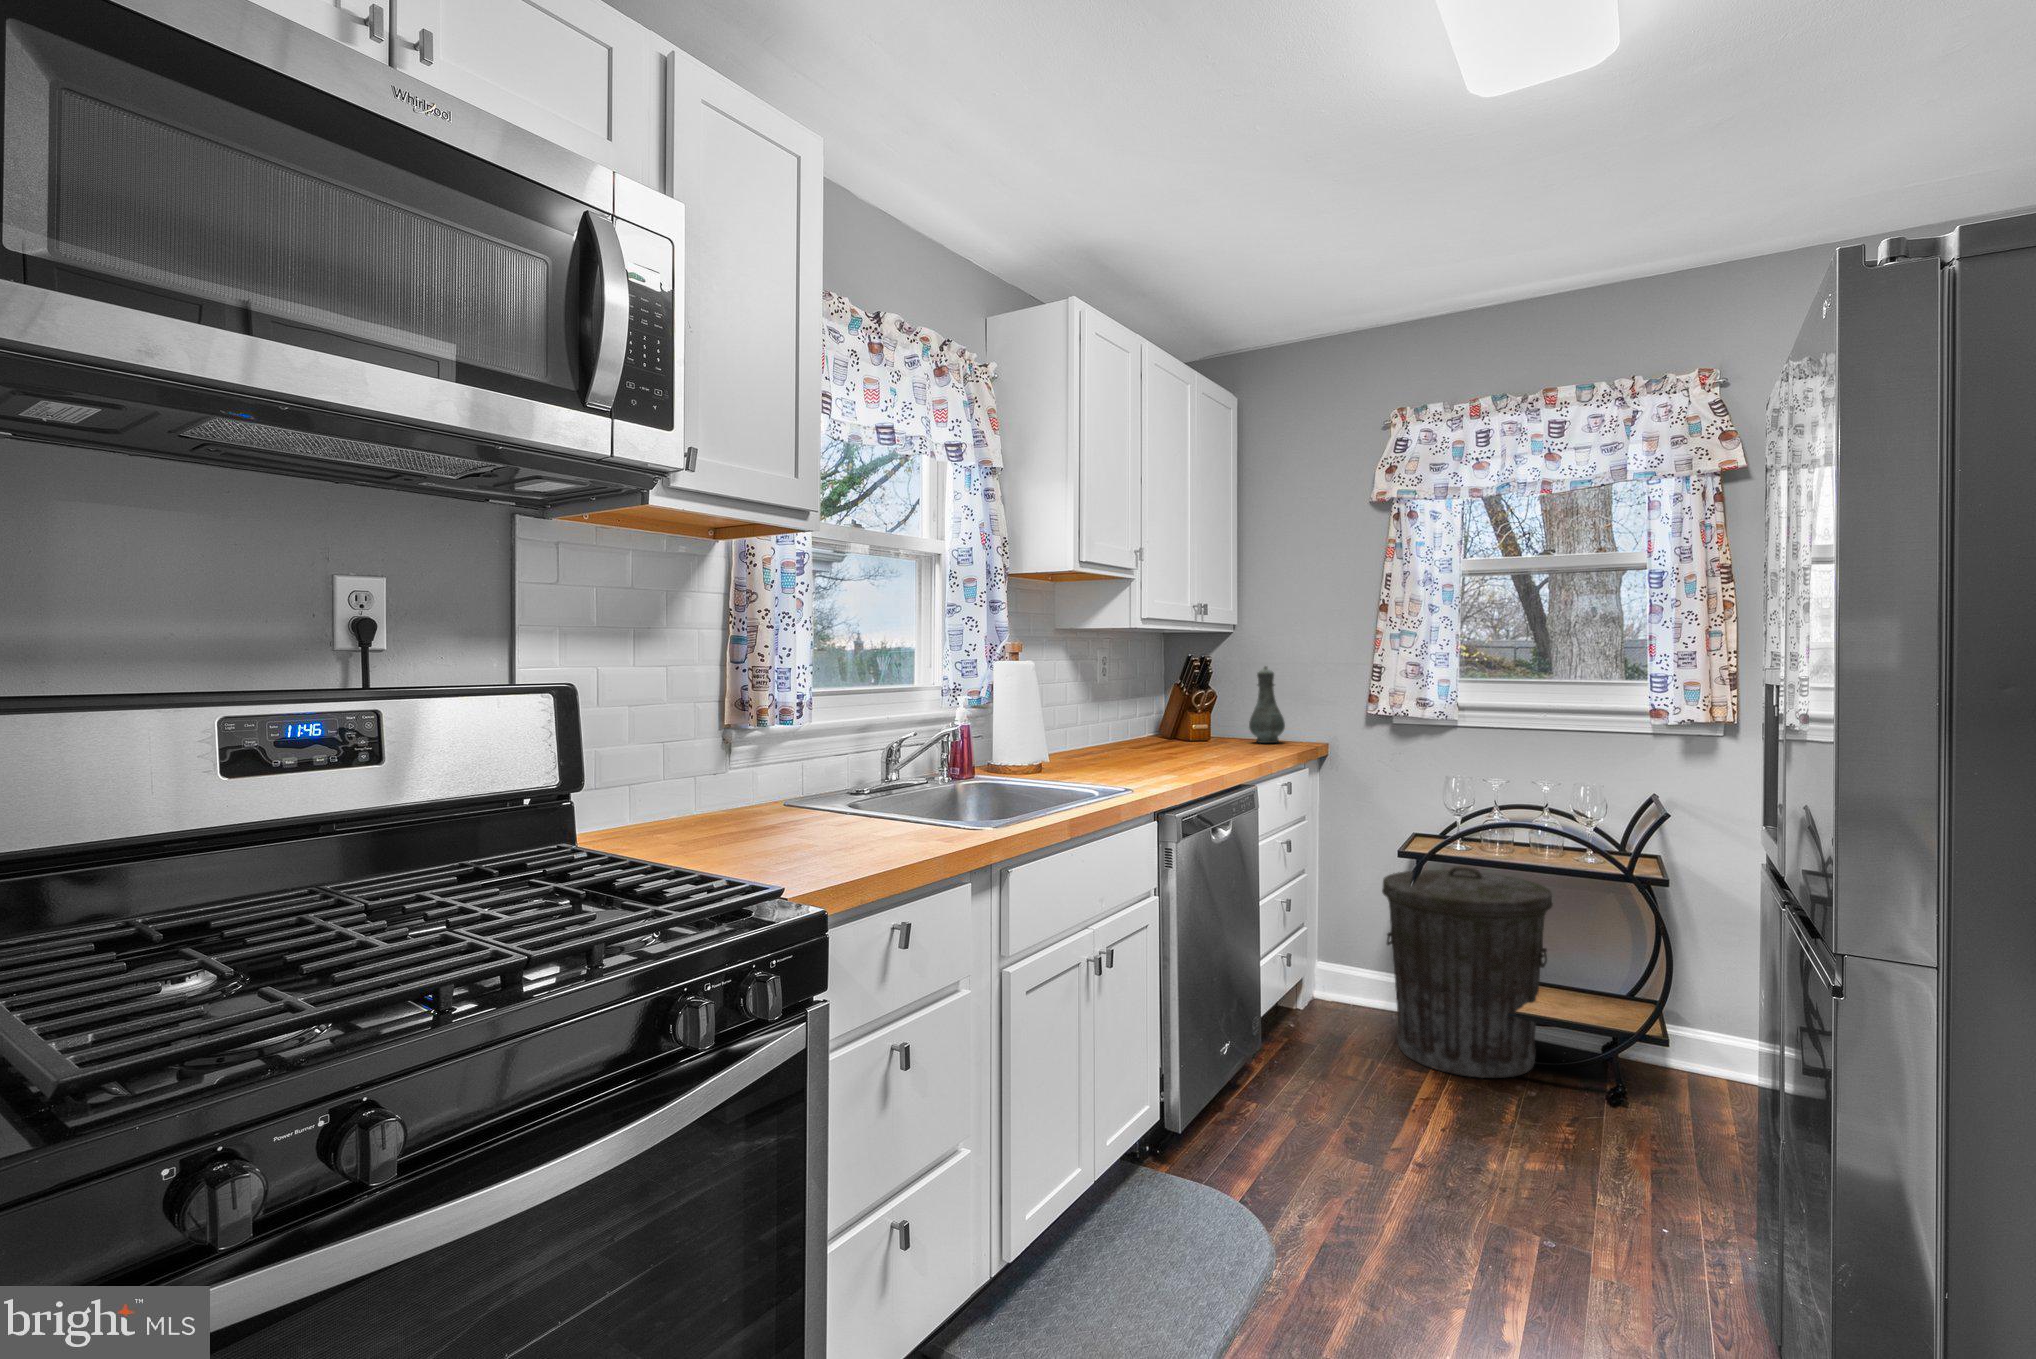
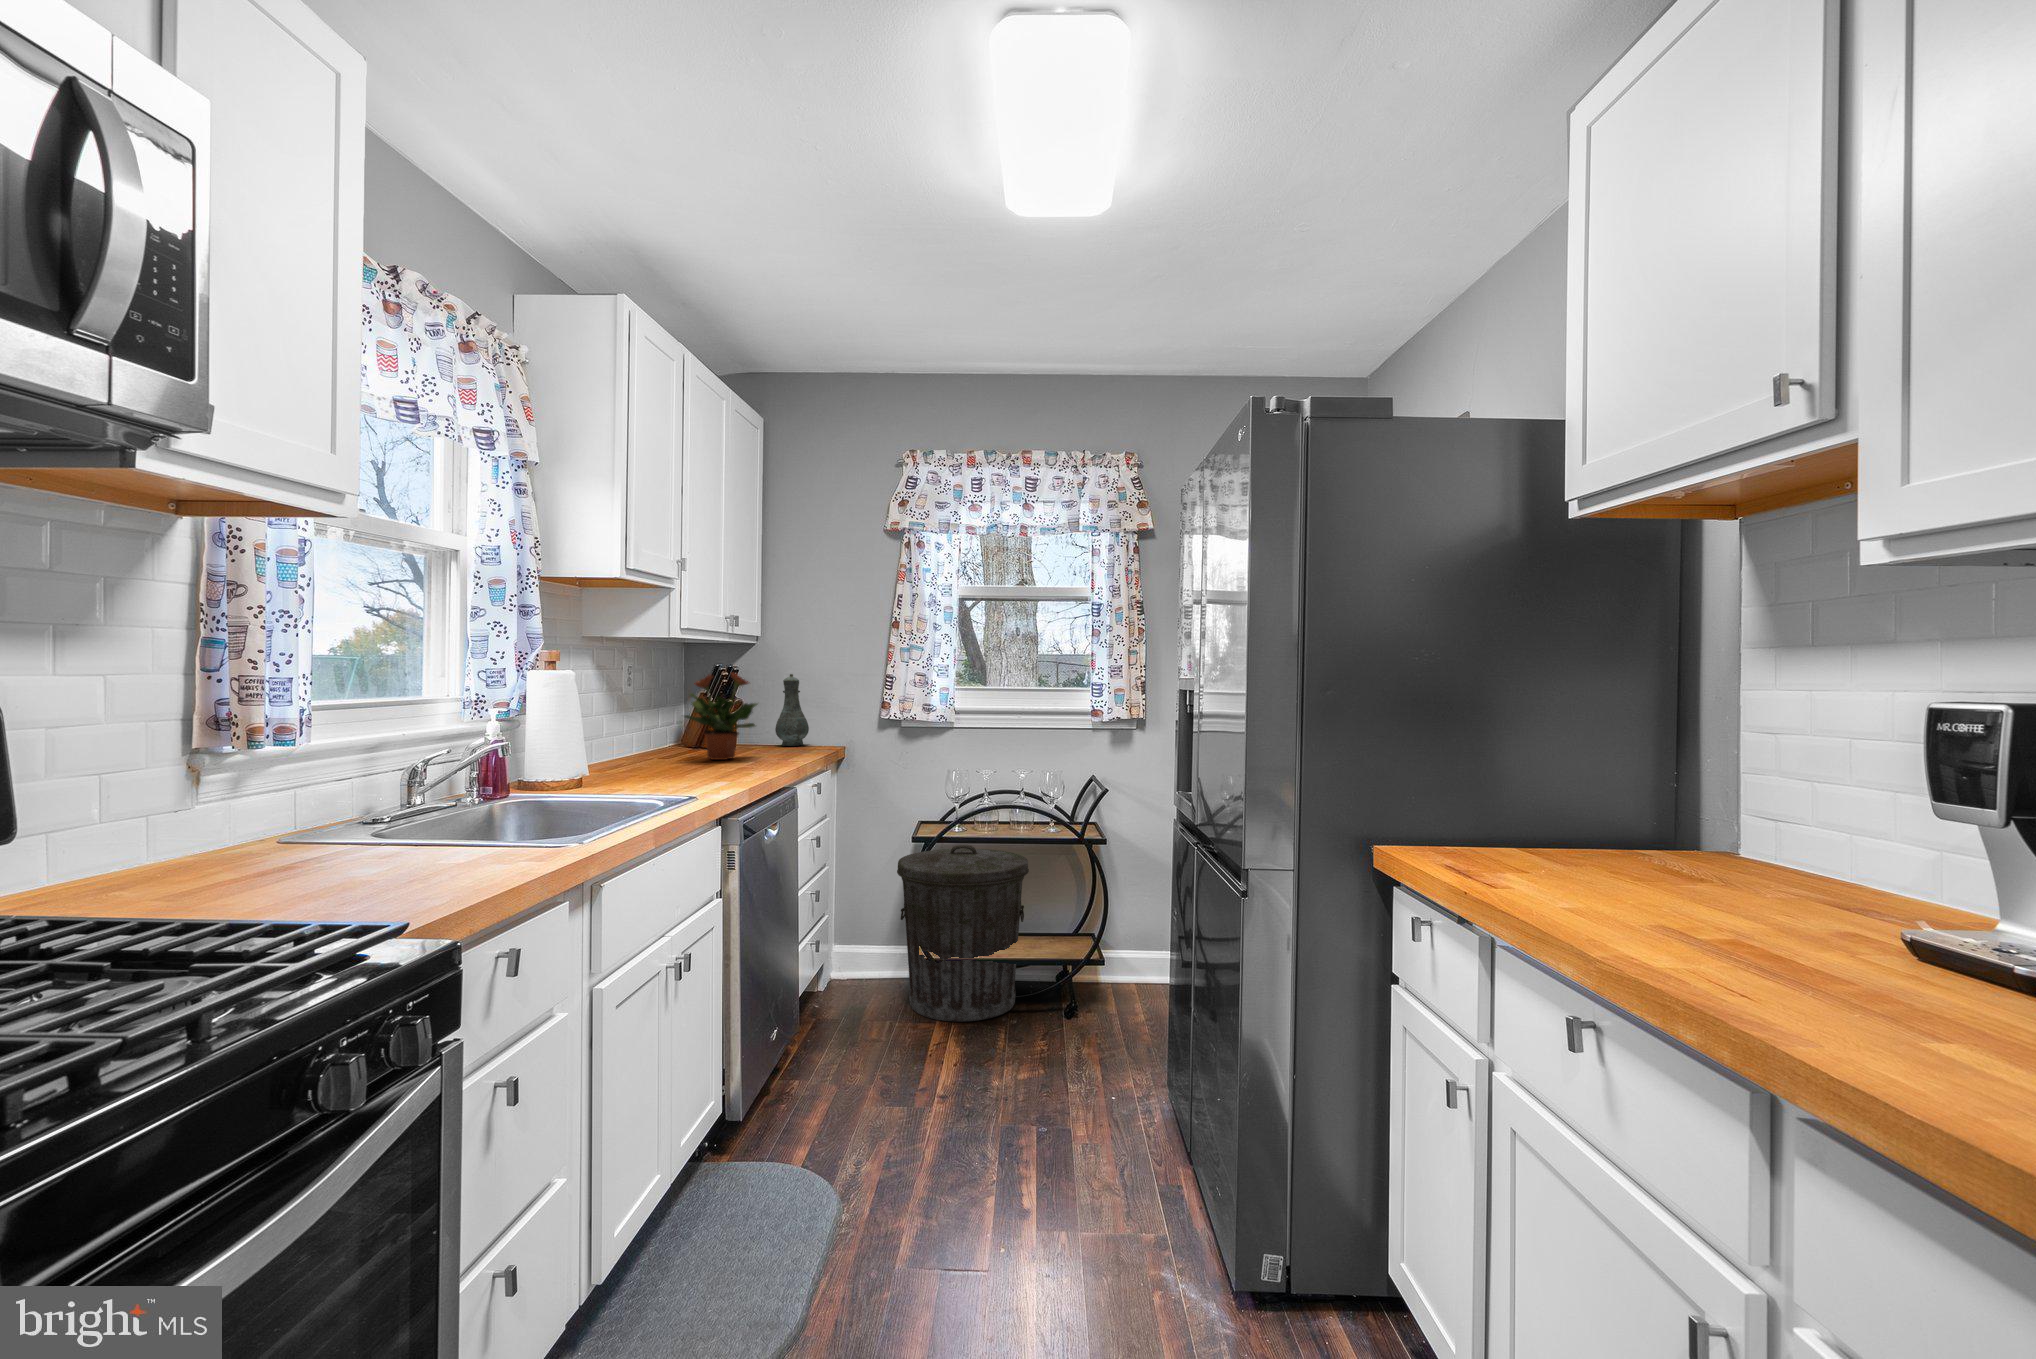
potted plant: none [1145,664,1224,755] -> present [684,673,757,760]

